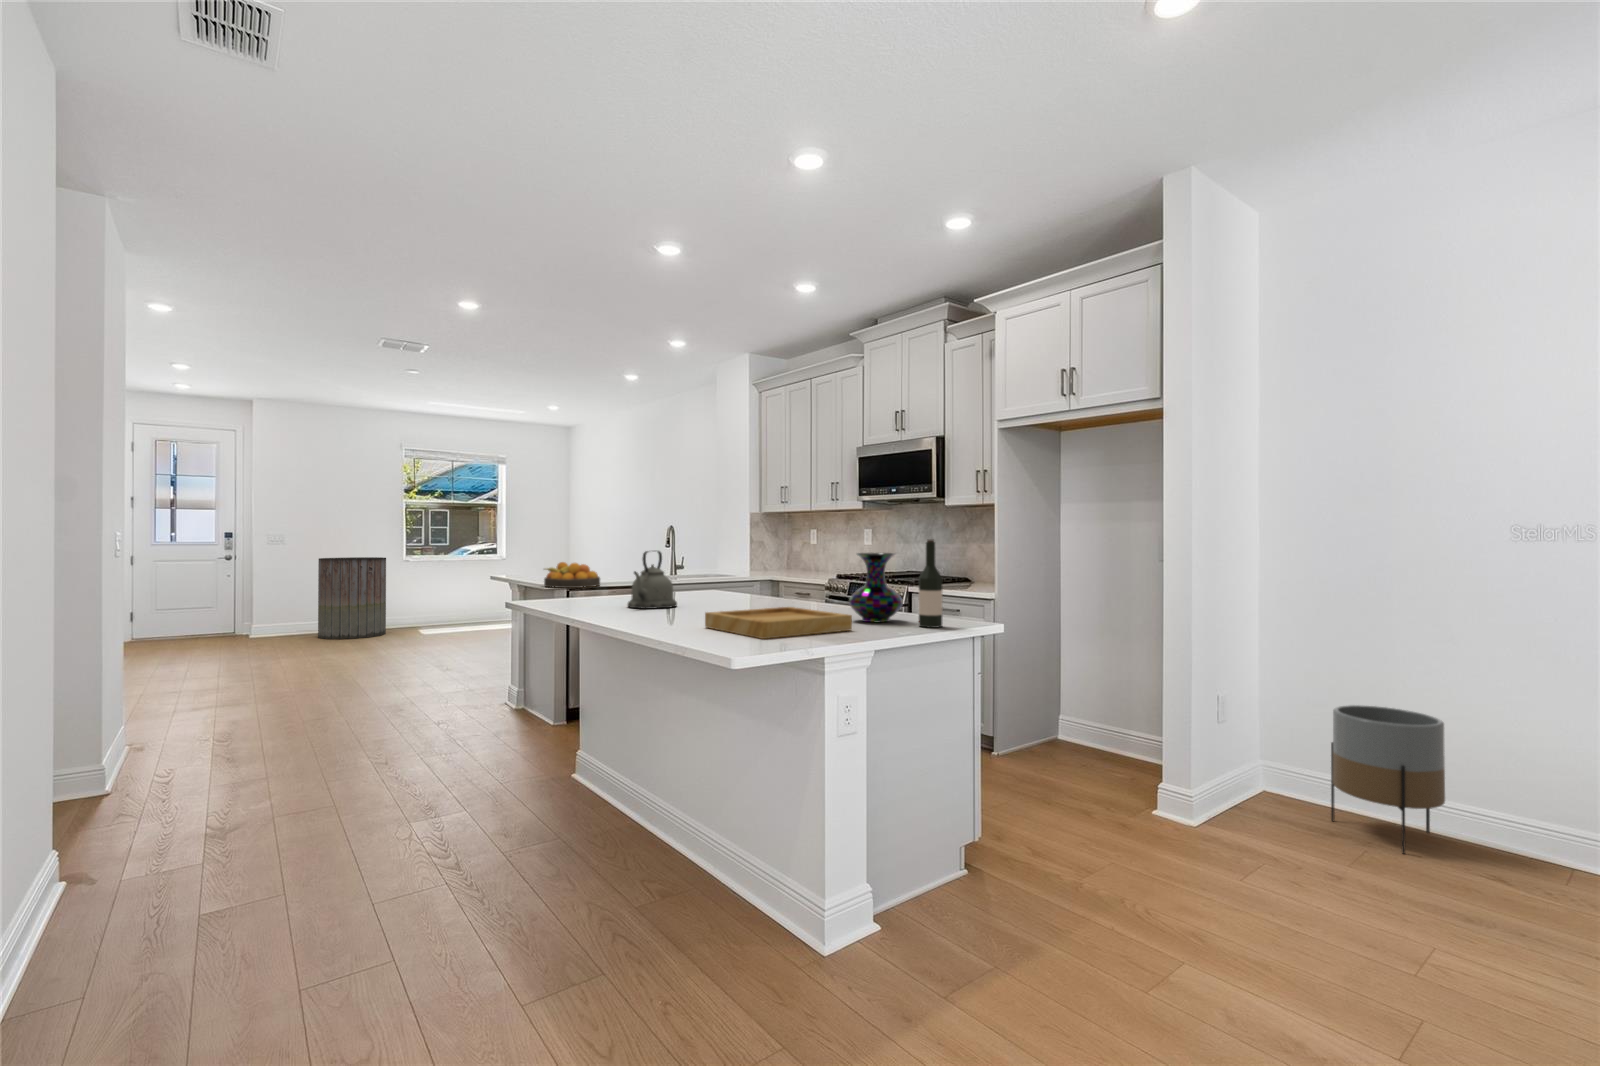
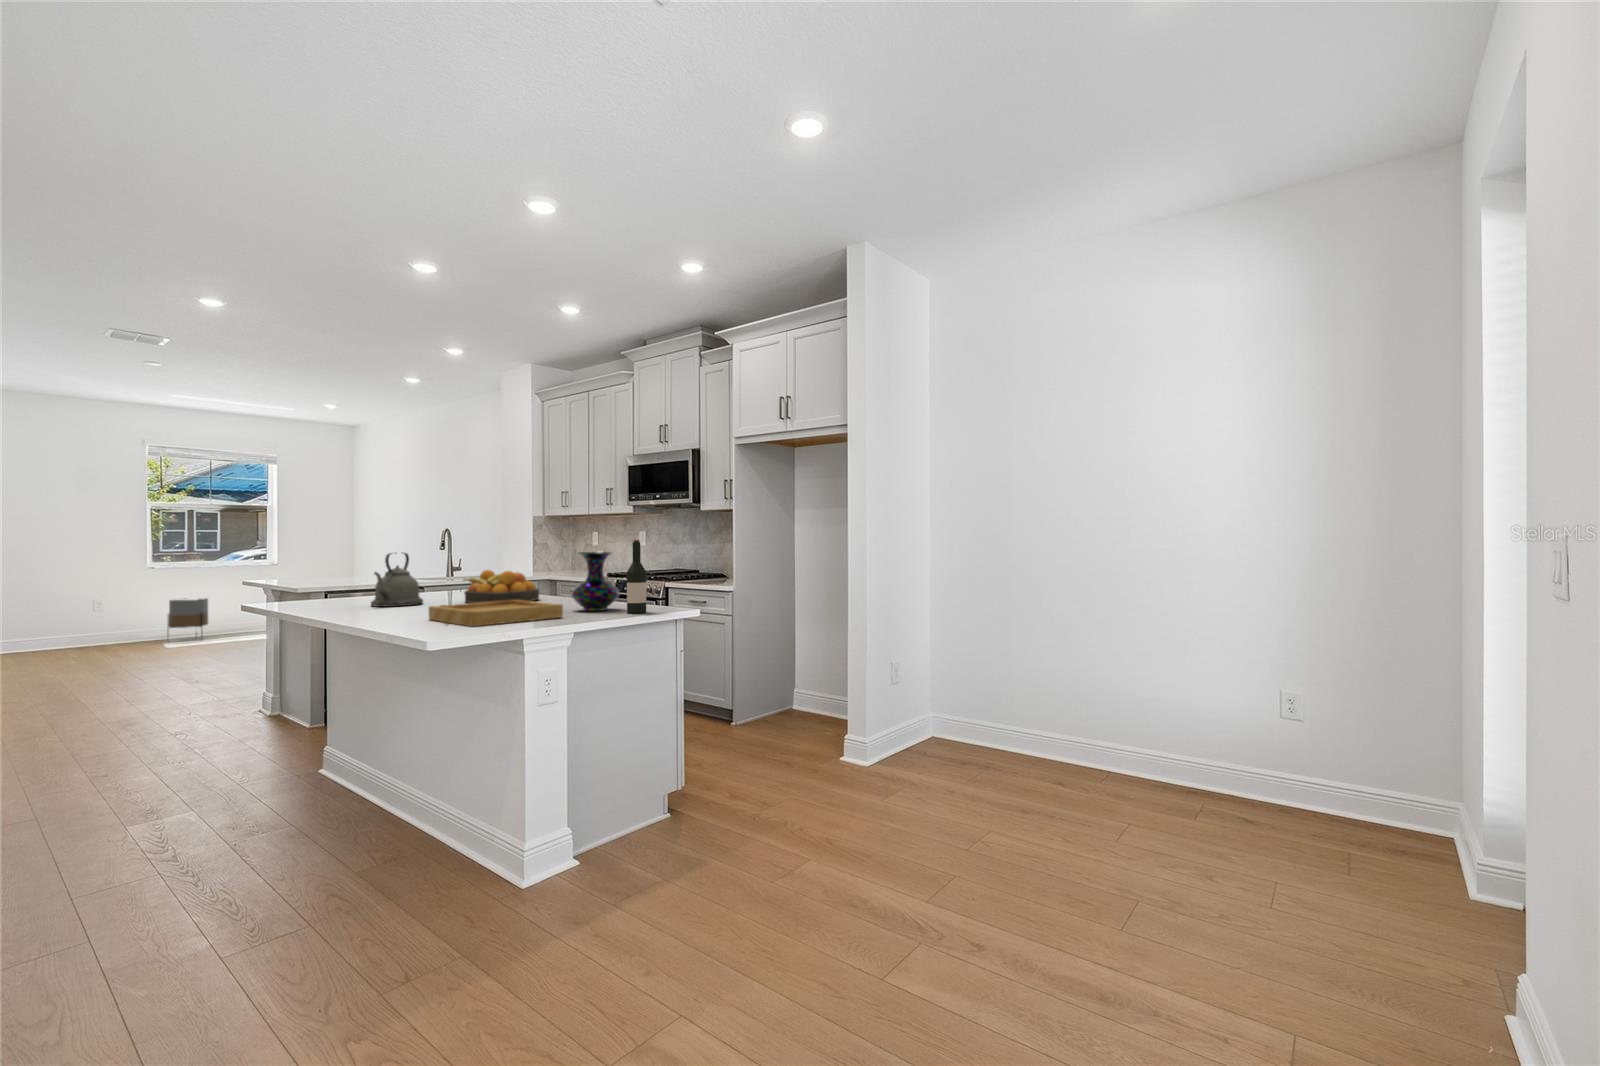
trash can: present [318,557,386,639] -> none [31,565,124,657]
fruit bowl: present [544,562,600,588] -> present [464,570,539,603]
planter: present [1331,705,1445,854] -> present [168,598,208,628]

